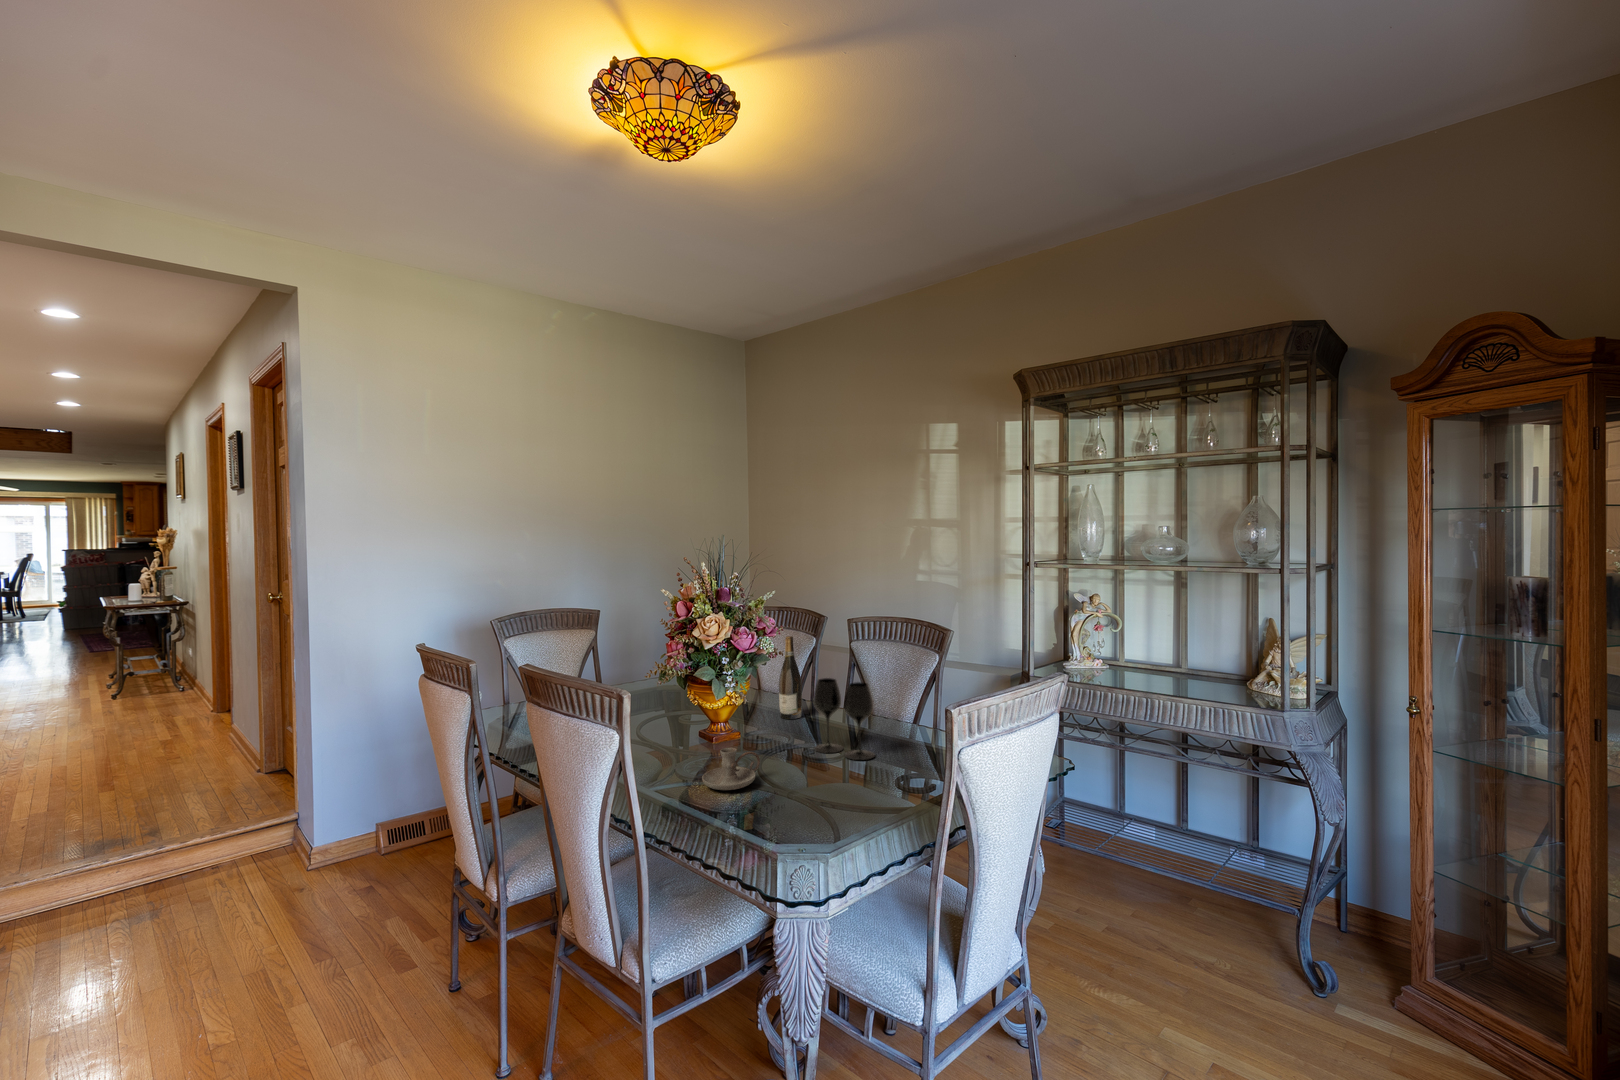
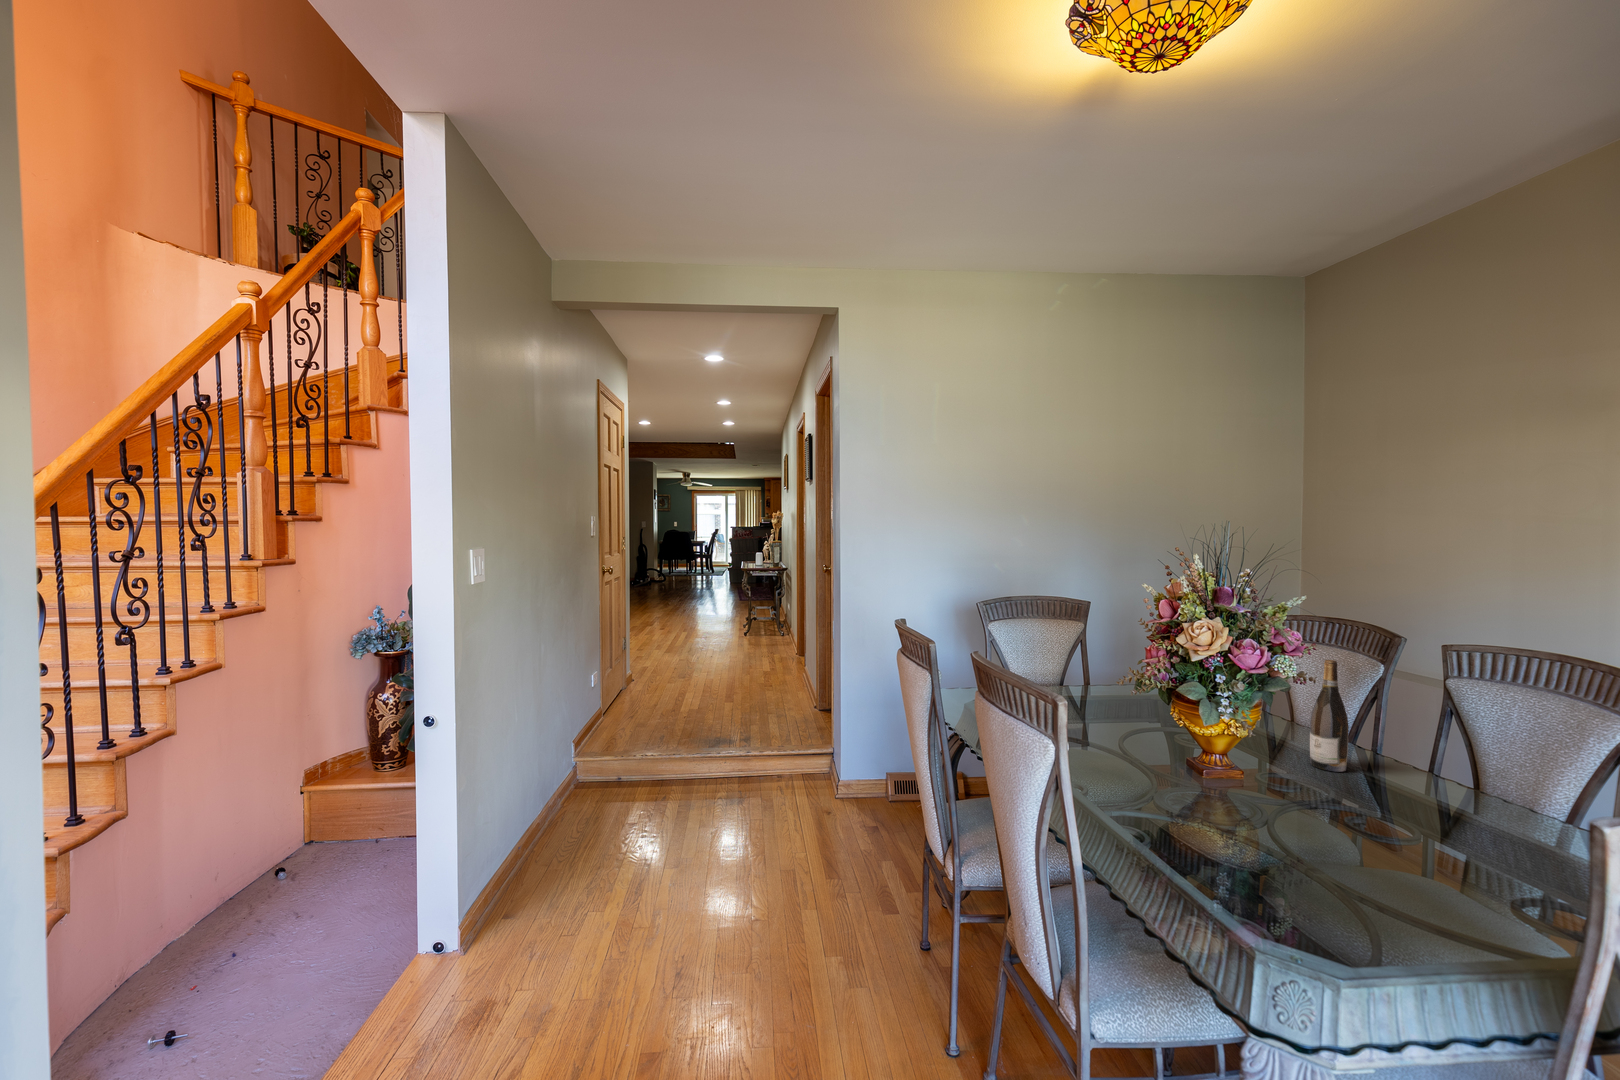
wine glass: present [814,678,875,760] -> none [1356,728,1472,865]
candle holder: present [702,748,760,790] -> none [1172,788,1259,844]

